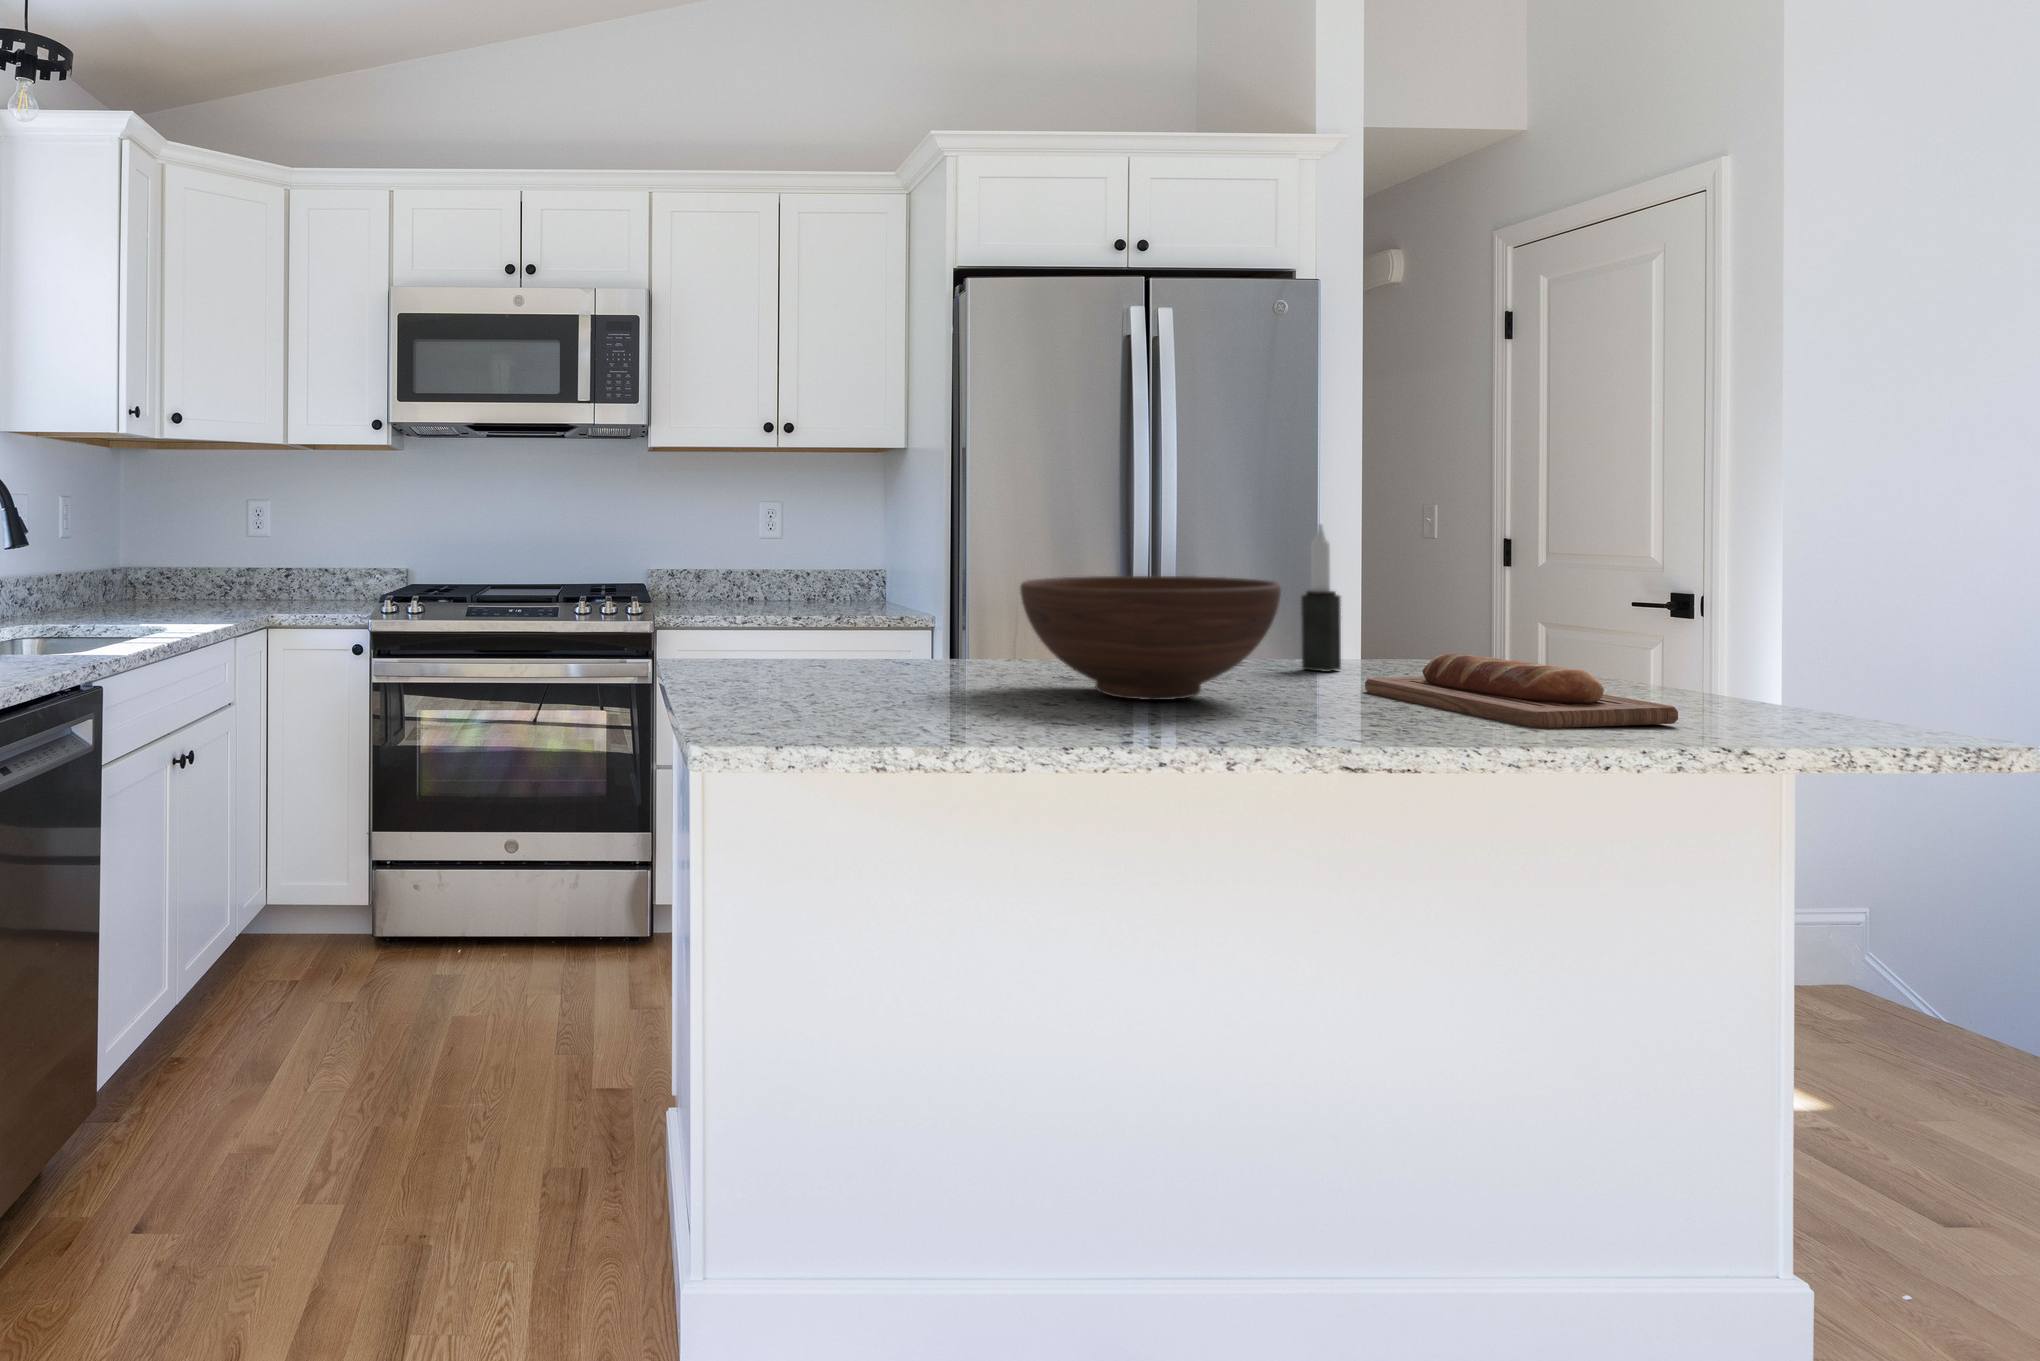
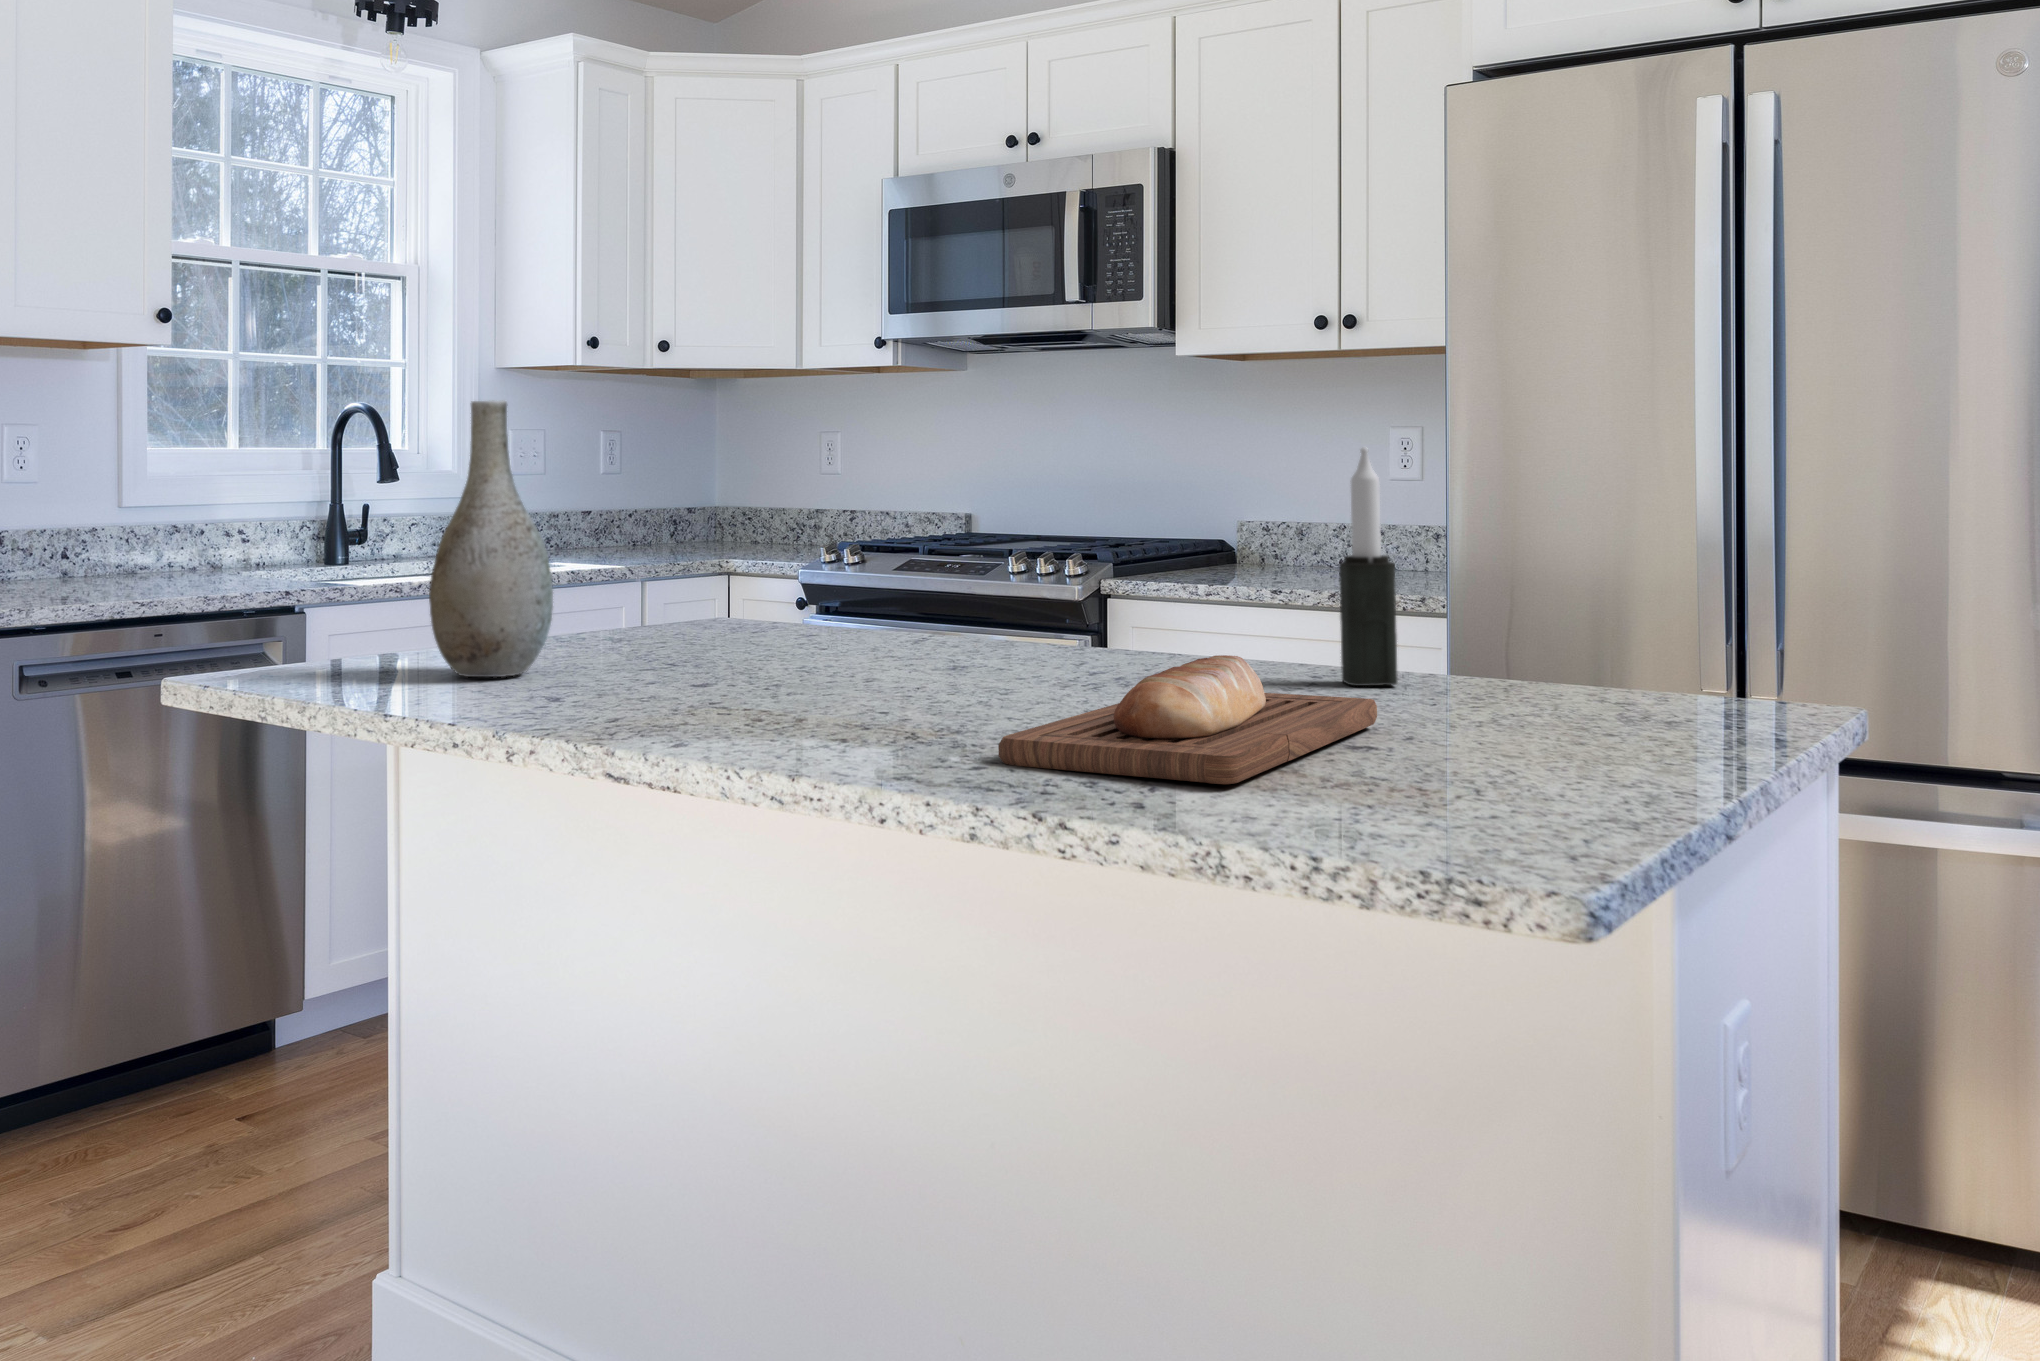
vase: none [901,481,1005,716] -> present [429,401,553,677]
fruit bowl: present [1020,576,1281,700] -> none [660,522,992,687]

